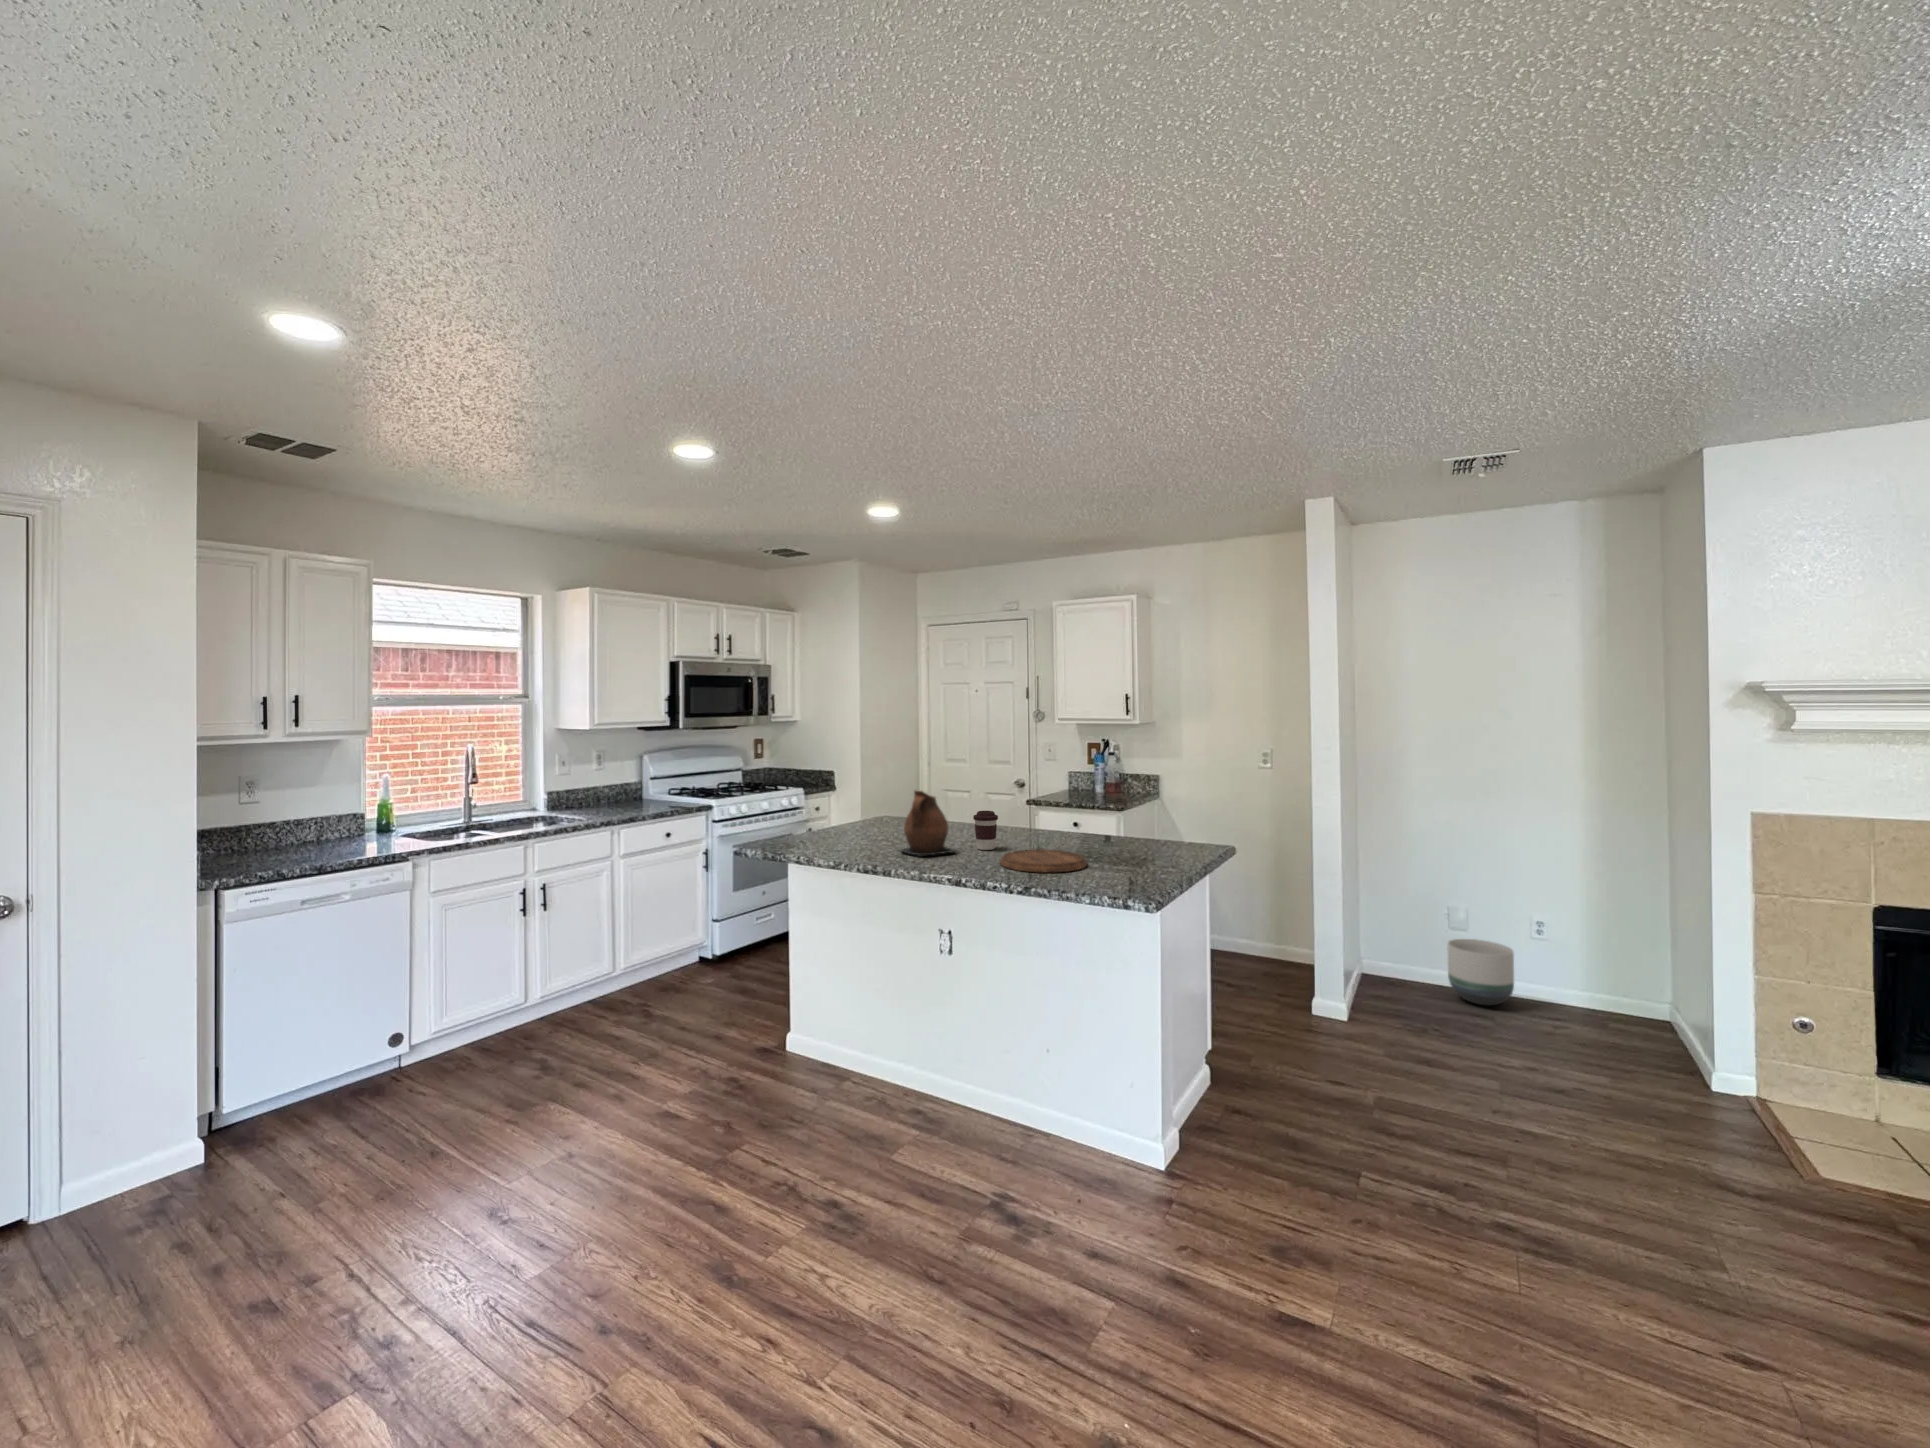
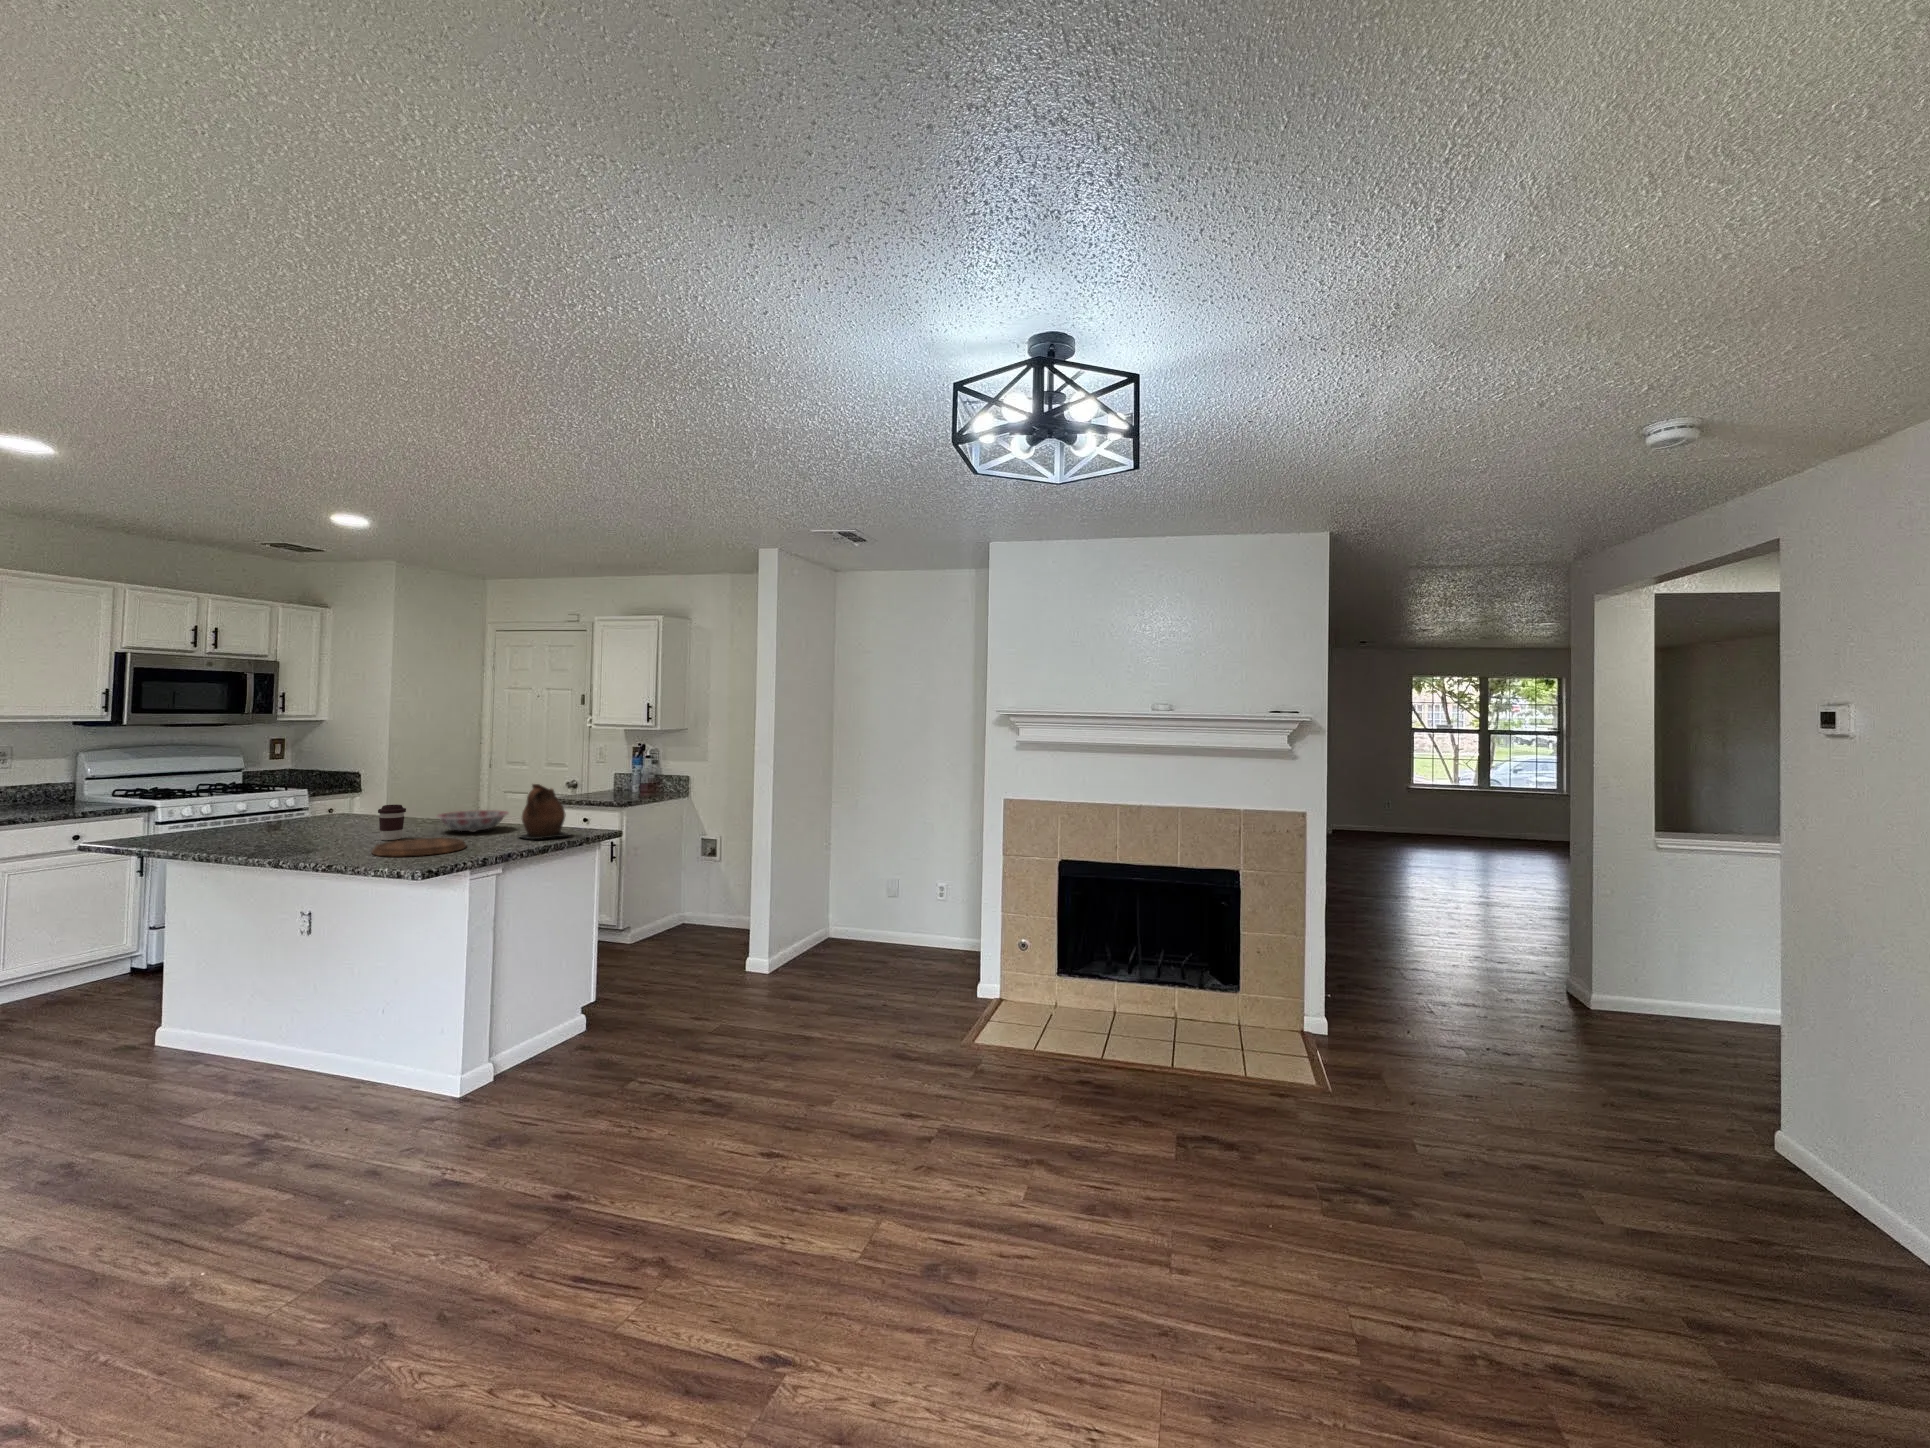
ceramic pitcher: present [902,791,955,856] -> present [520,784,570,839]
ceramic bowl: none [1011,817,1079,841] -> present [437,810,508,831]
planter: present [1447,939,1514,1005] -> none [874,902,917,952]

